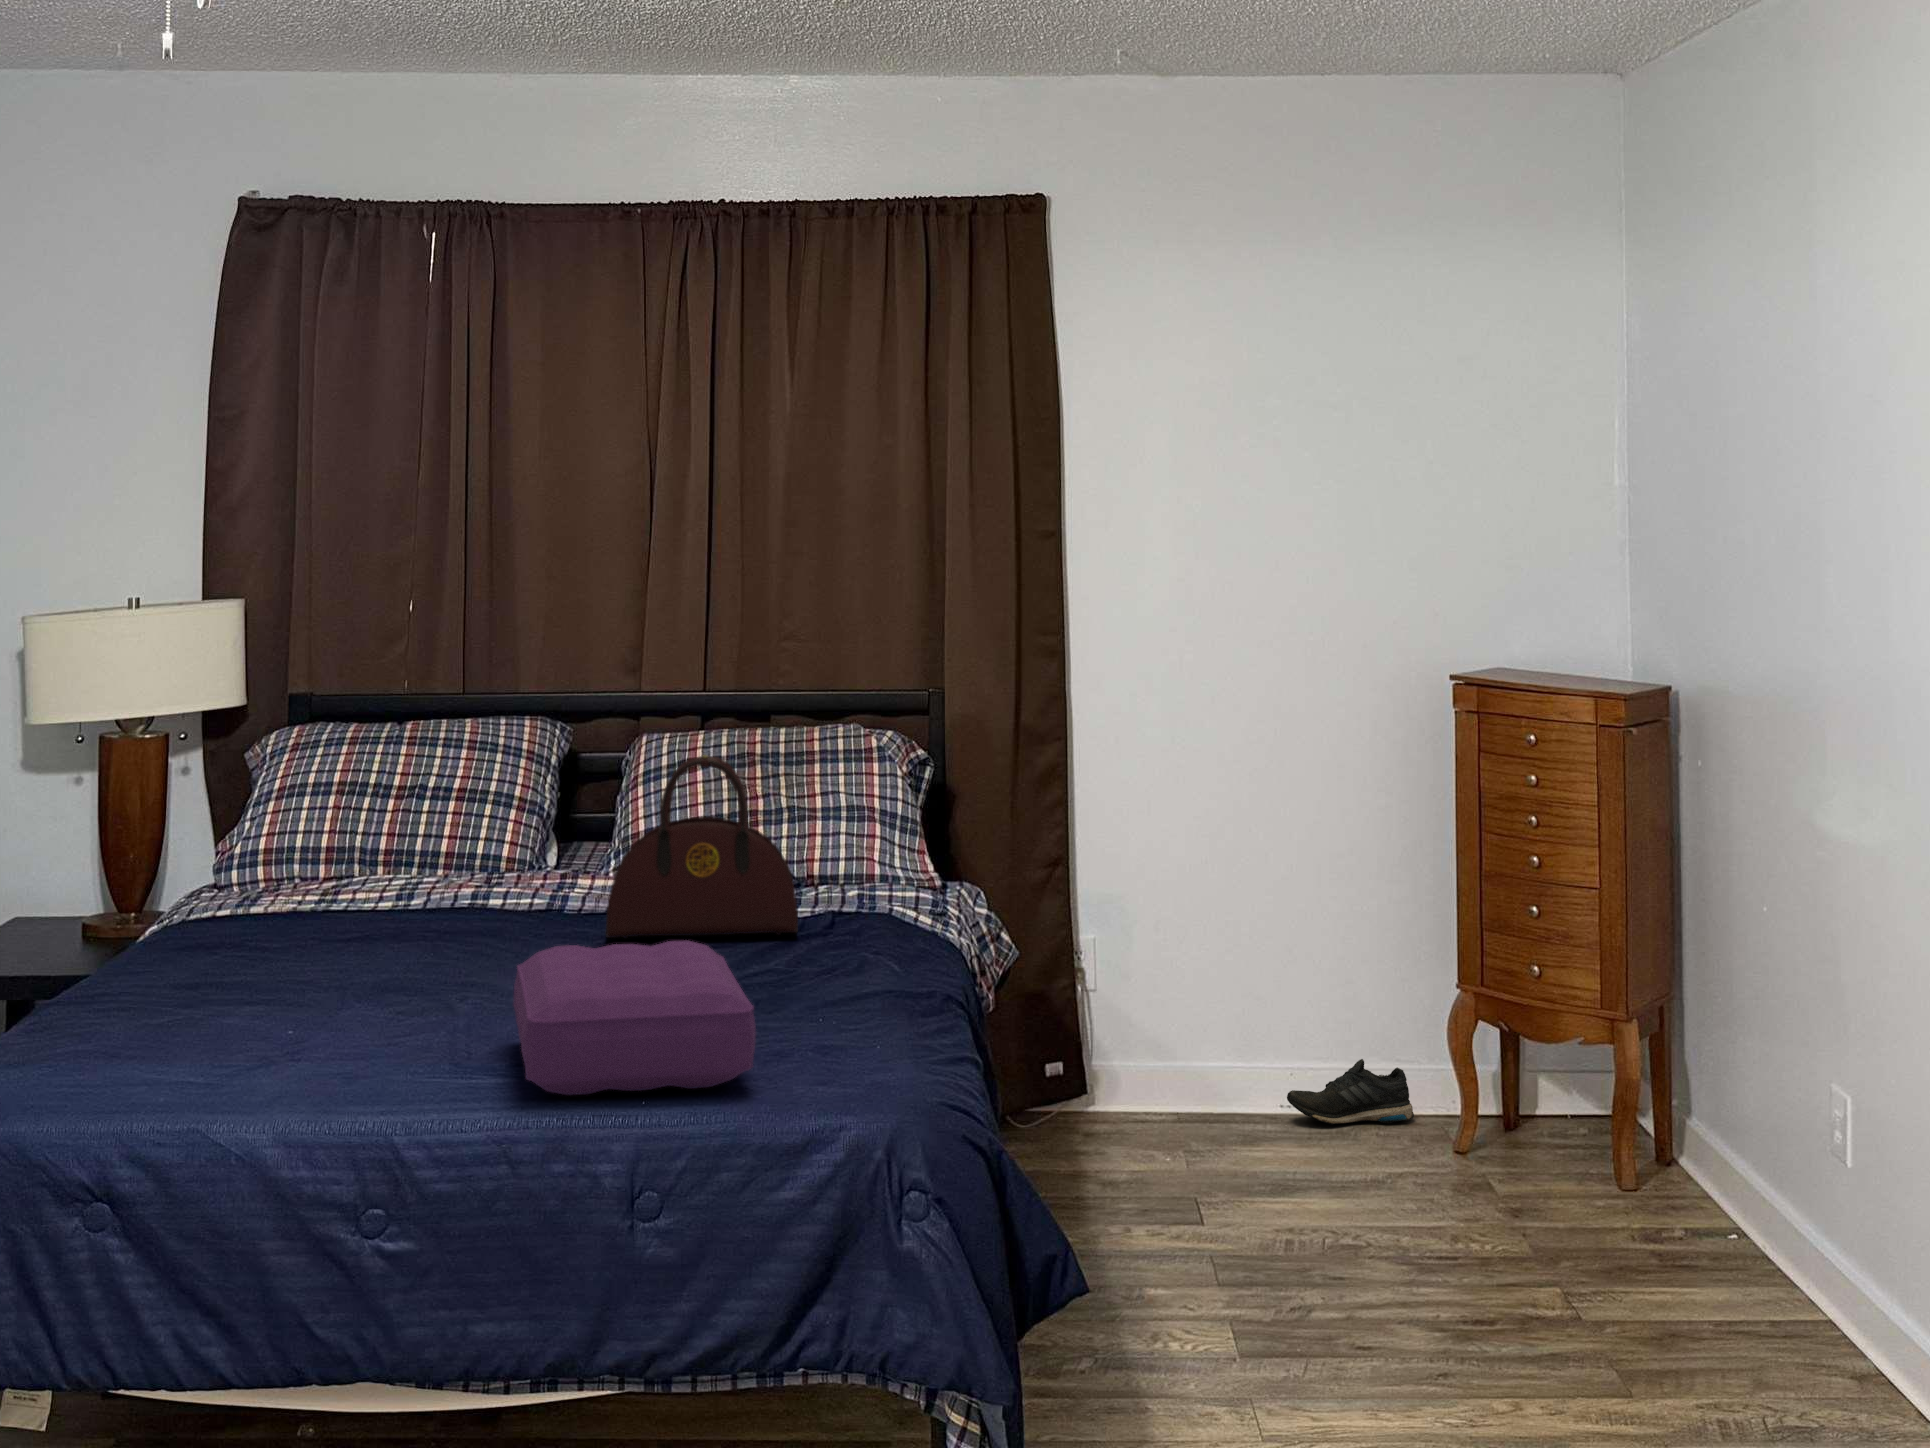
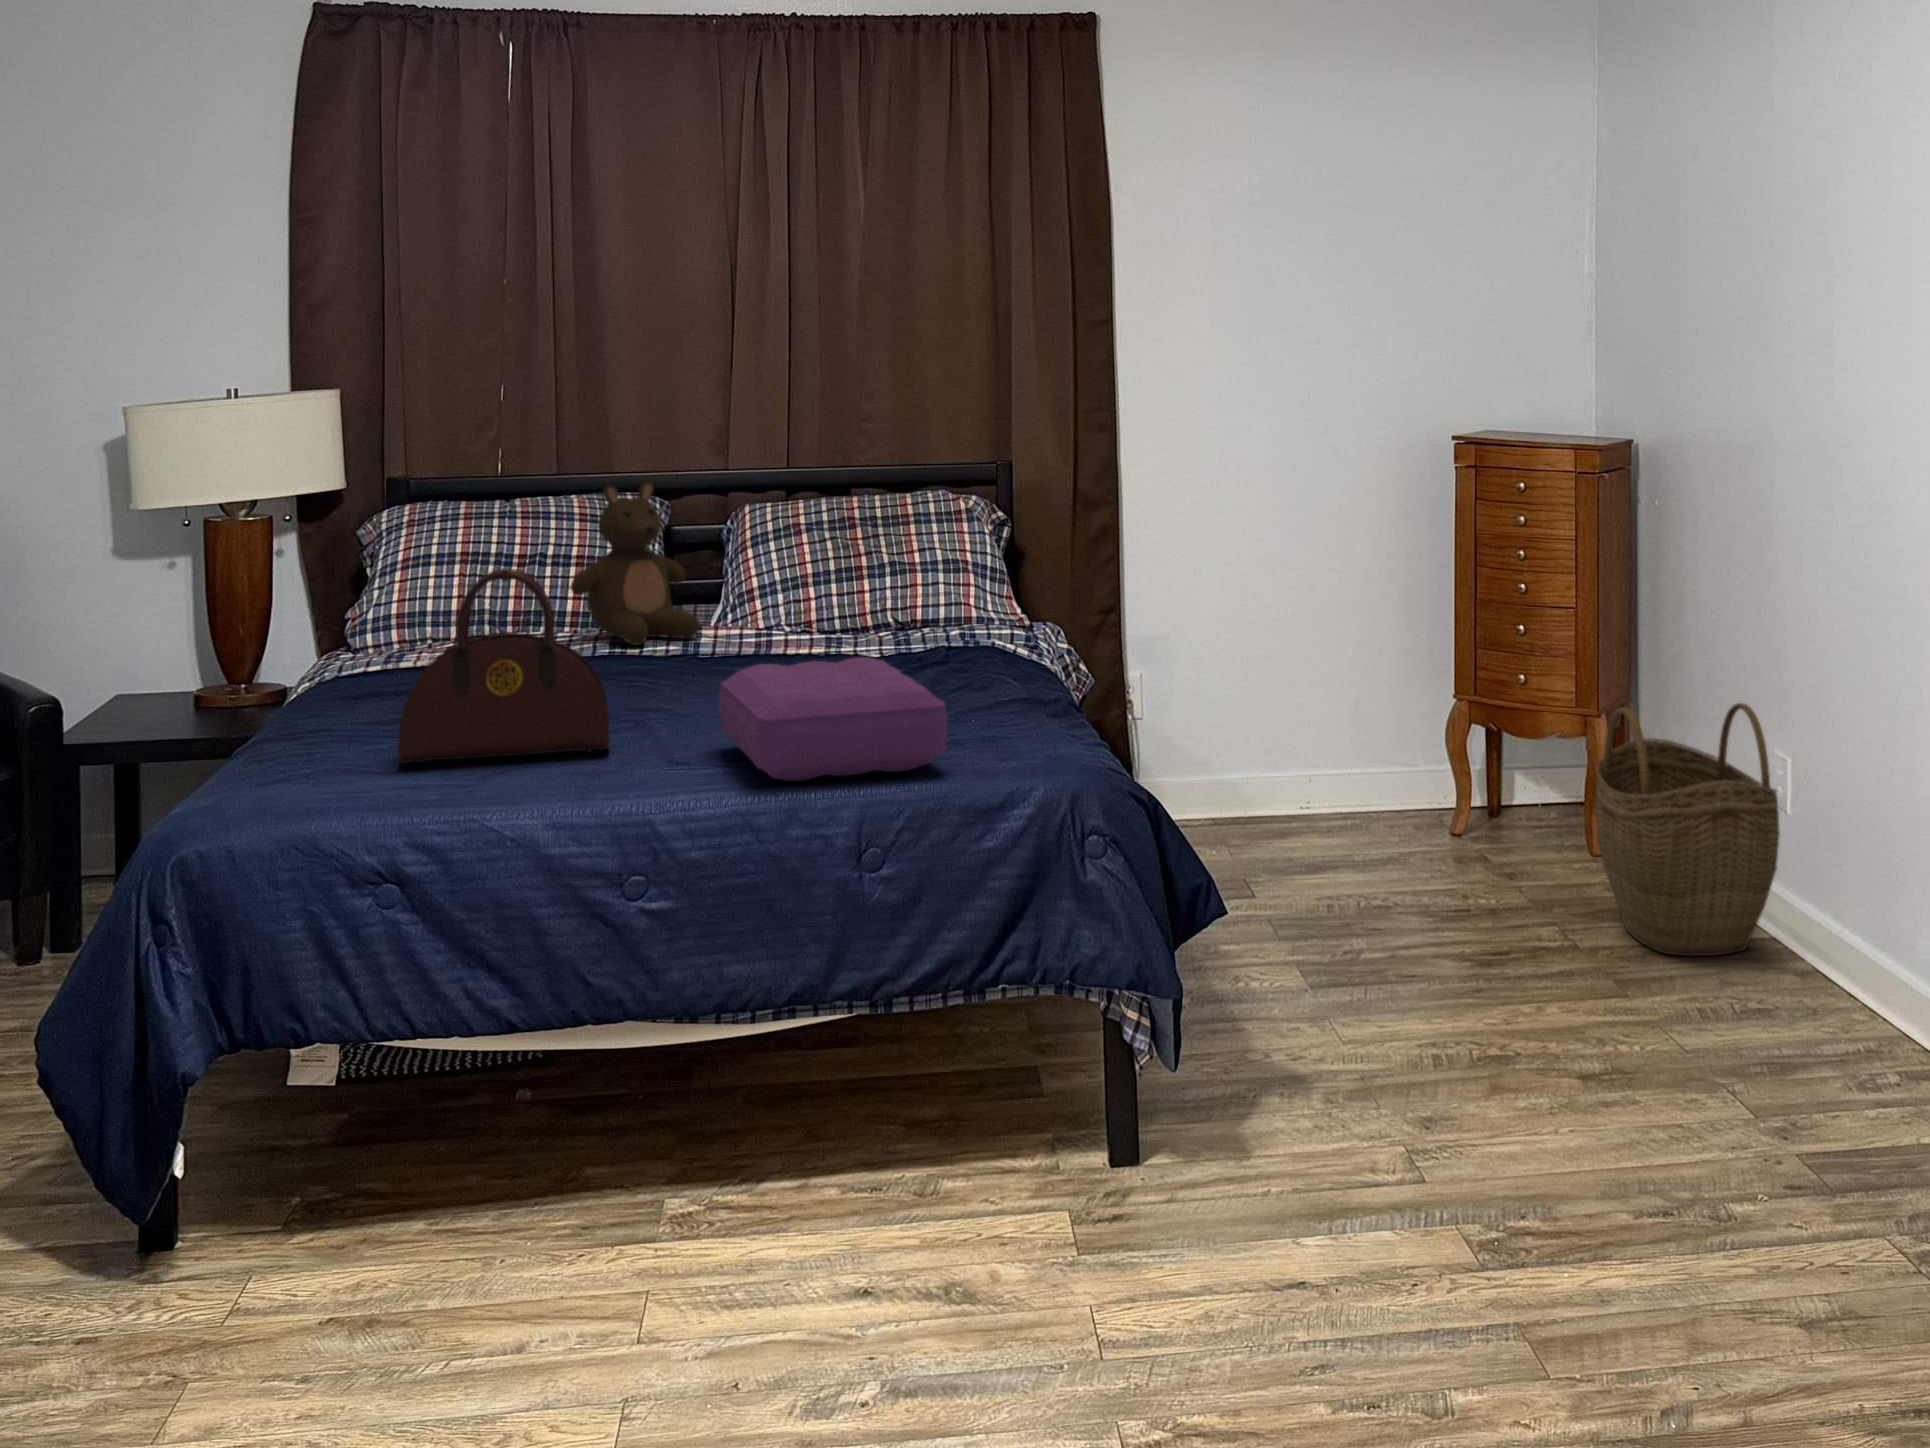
stuffed bear: none [435,710,574,896] -> present [571,482,700,645]
handbag: present [606,755,798,938] -> present [398,568,610,763]
woven basket: none [1607,1024,1836,1348] -> present [1595,703,1780,956]
shoe: present [1287,1059,1414,1125] -> none [1306,764,1412,822]

